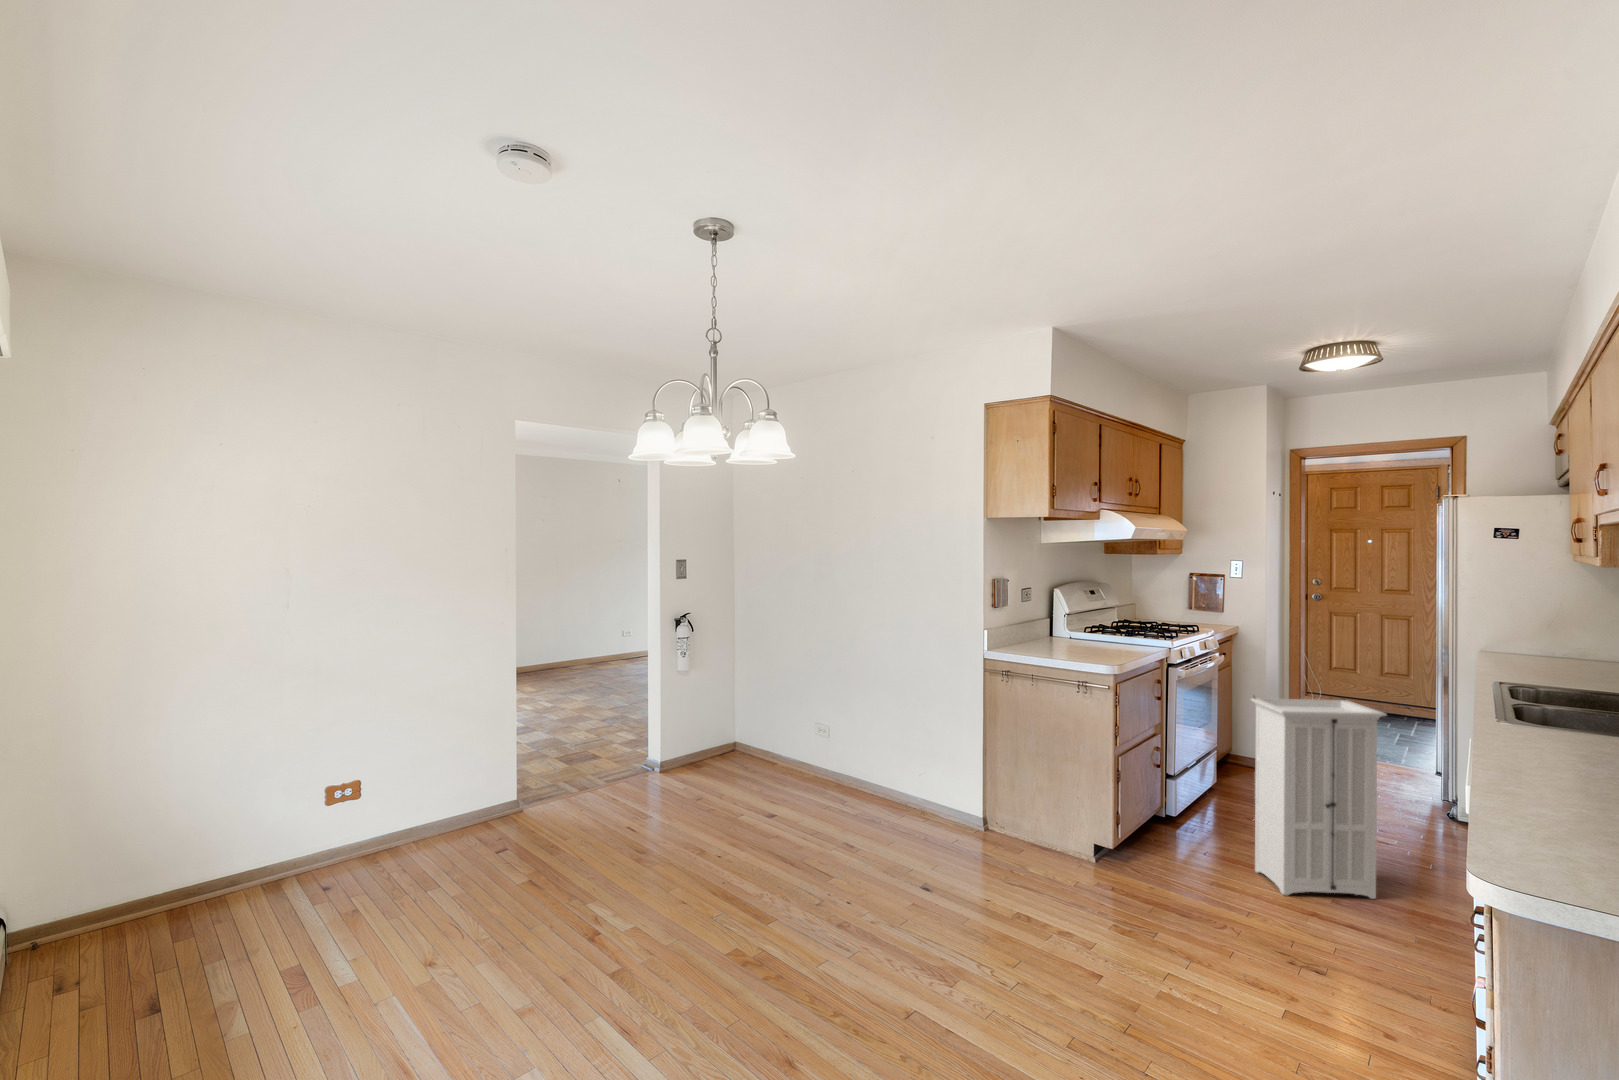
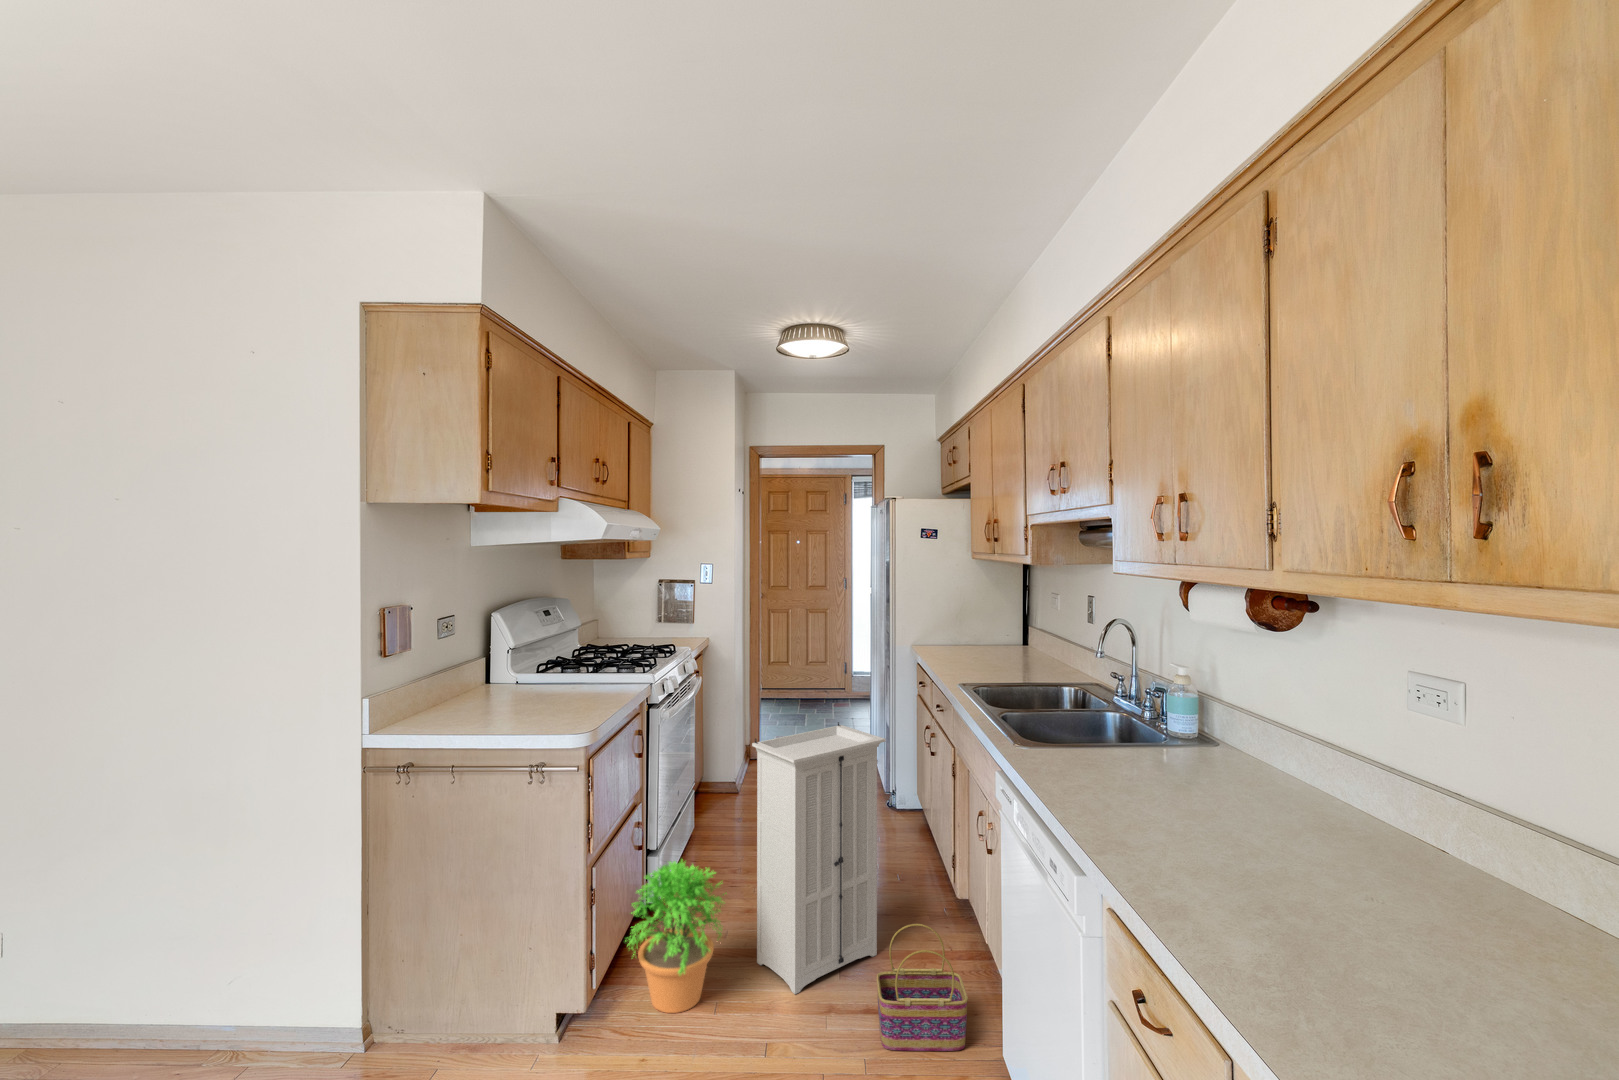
potted plant: none [1142,770,1230,876] -> present [629,861,726,1013]
basket: none [1352,861,1447,970] -> present [876,924,968,1051]

